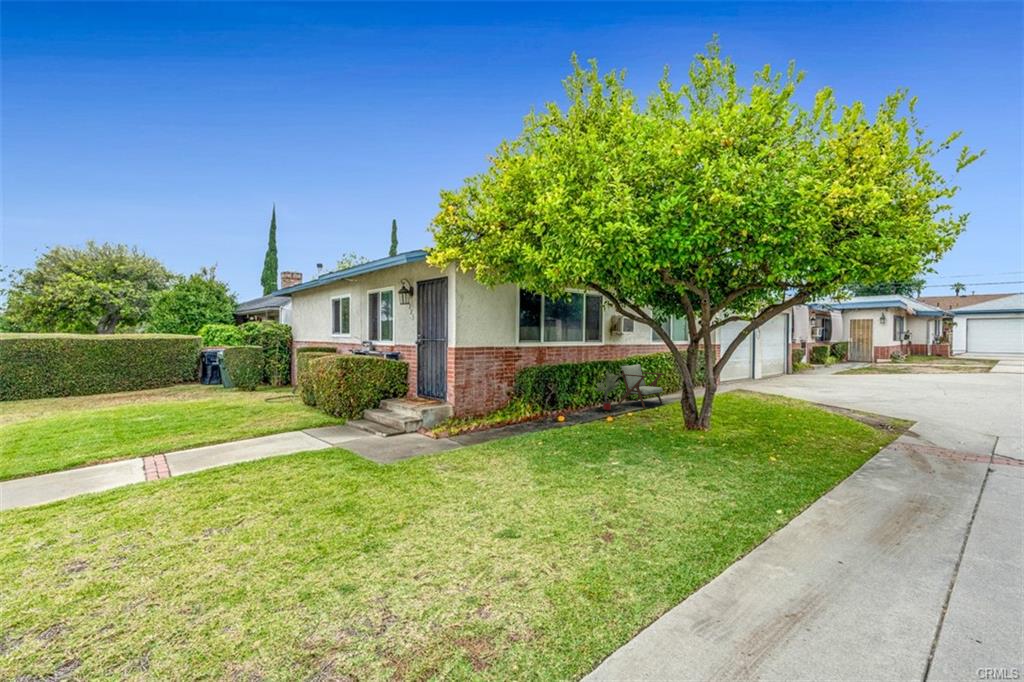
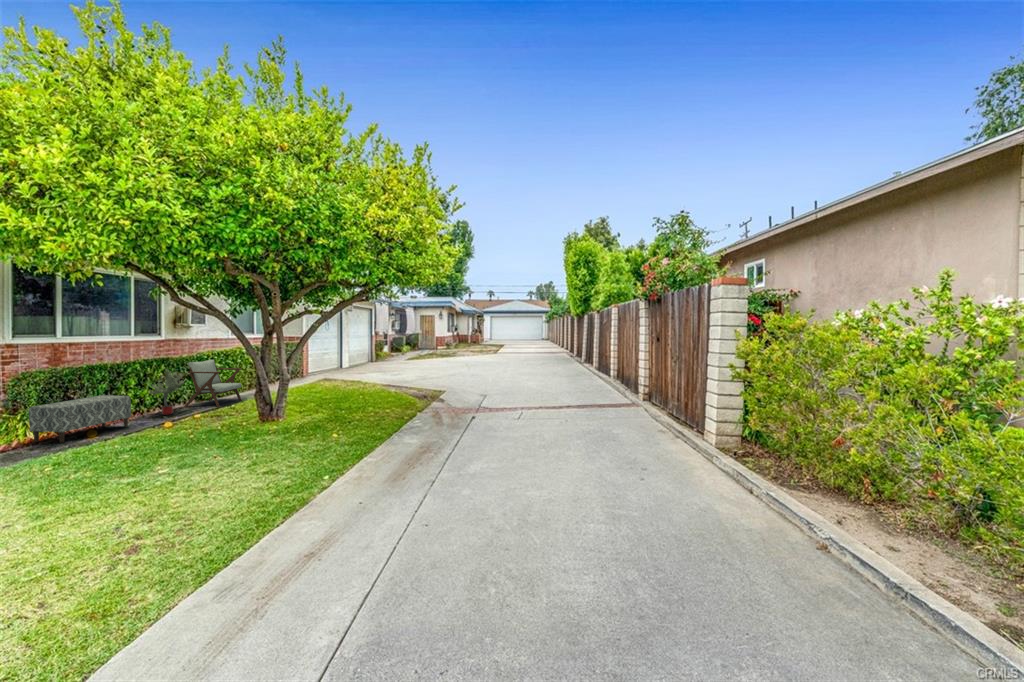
bench: none [527,389,584,423] -> present [29,395,131,443]

